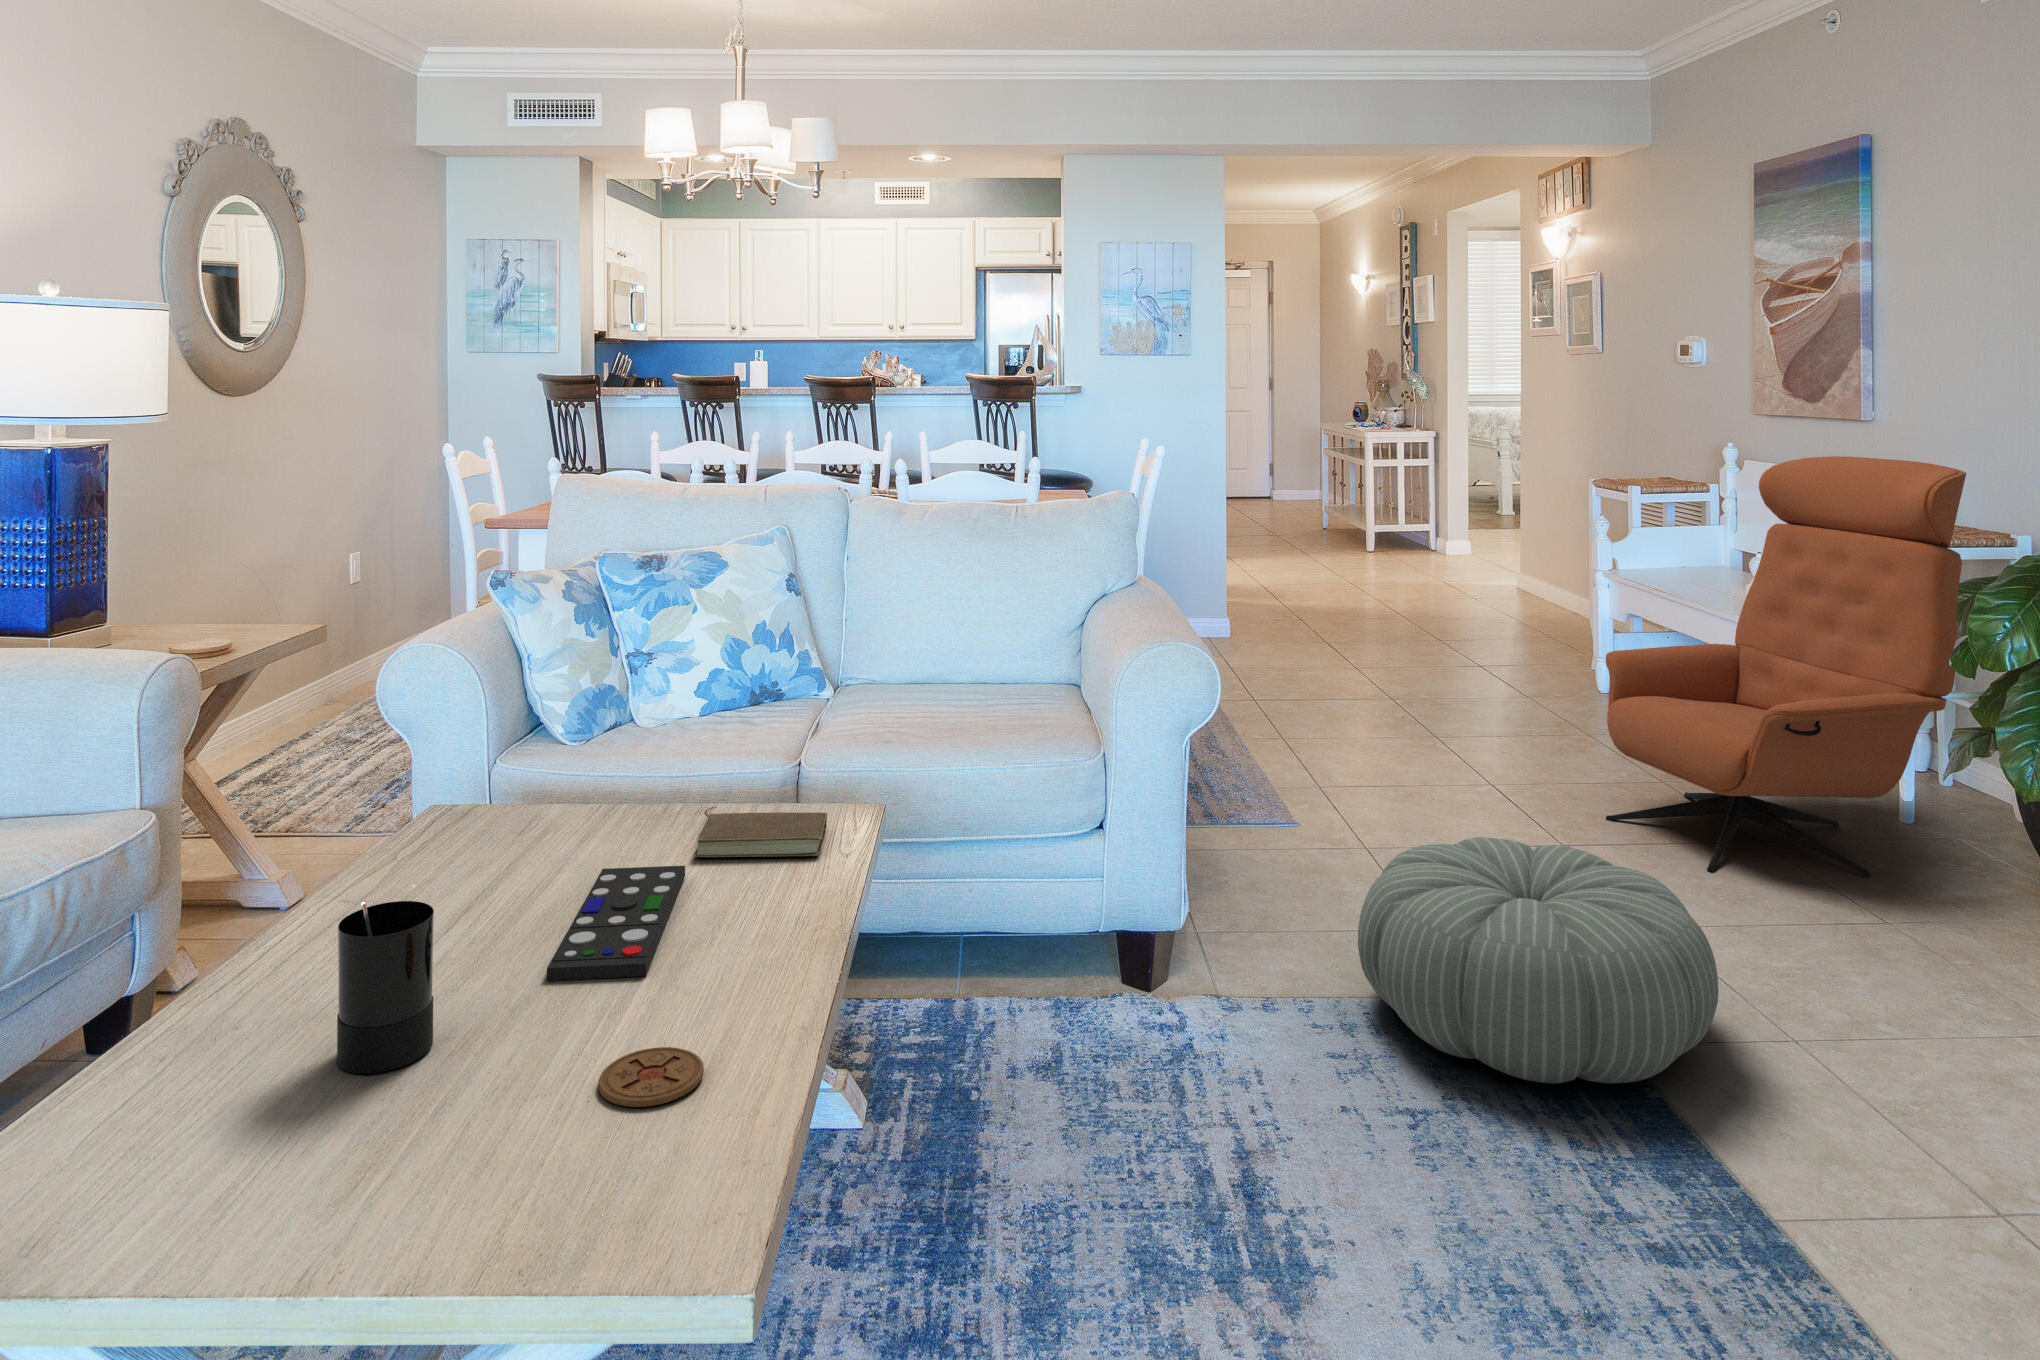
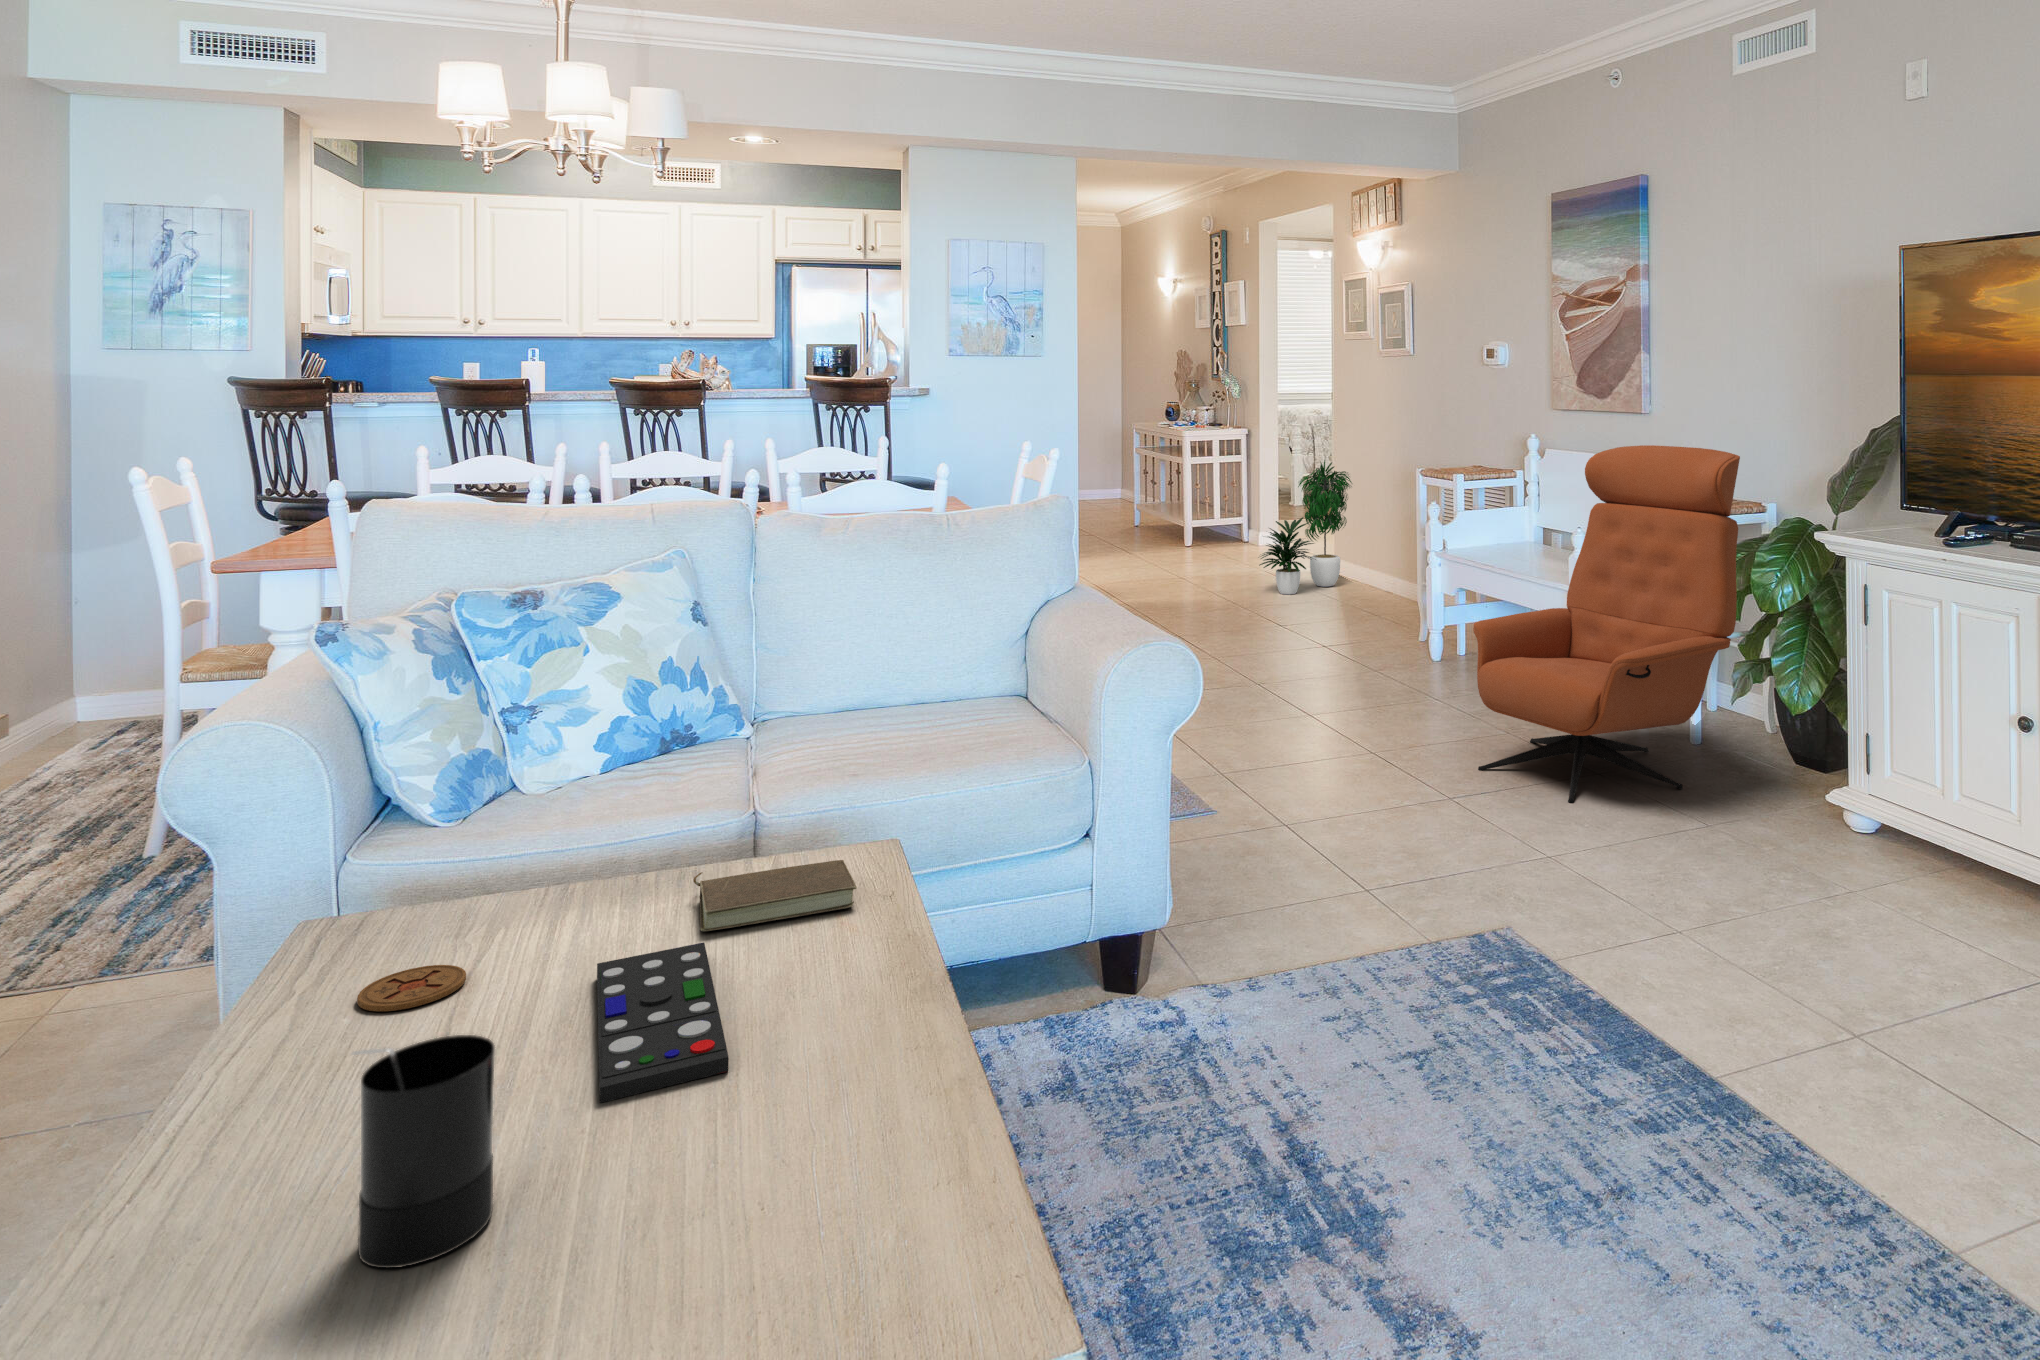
potted plant: none [1420,462,1532,608] -> present [1259,460,1352,594]
pouf: present [1358,837,1718,1084] -> none [1334,795,1632,1004]
coaster: present [599,1047,704,1107] -> present [357,965,466,1011]

